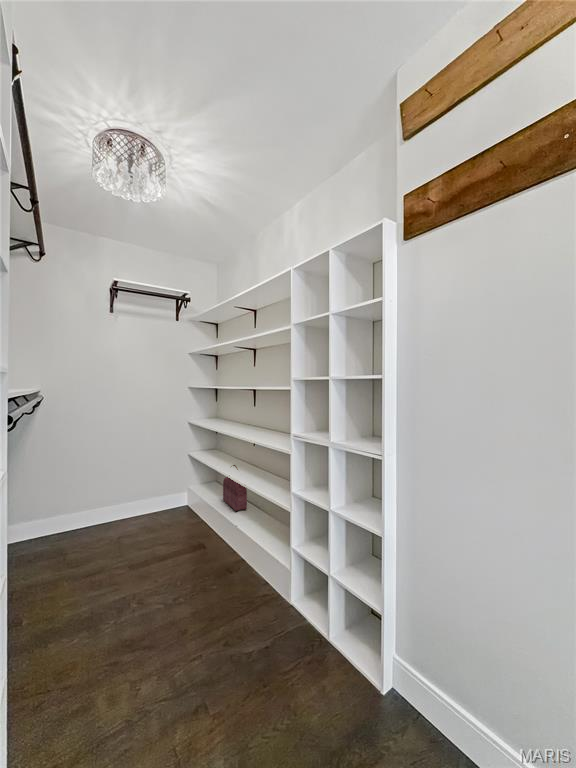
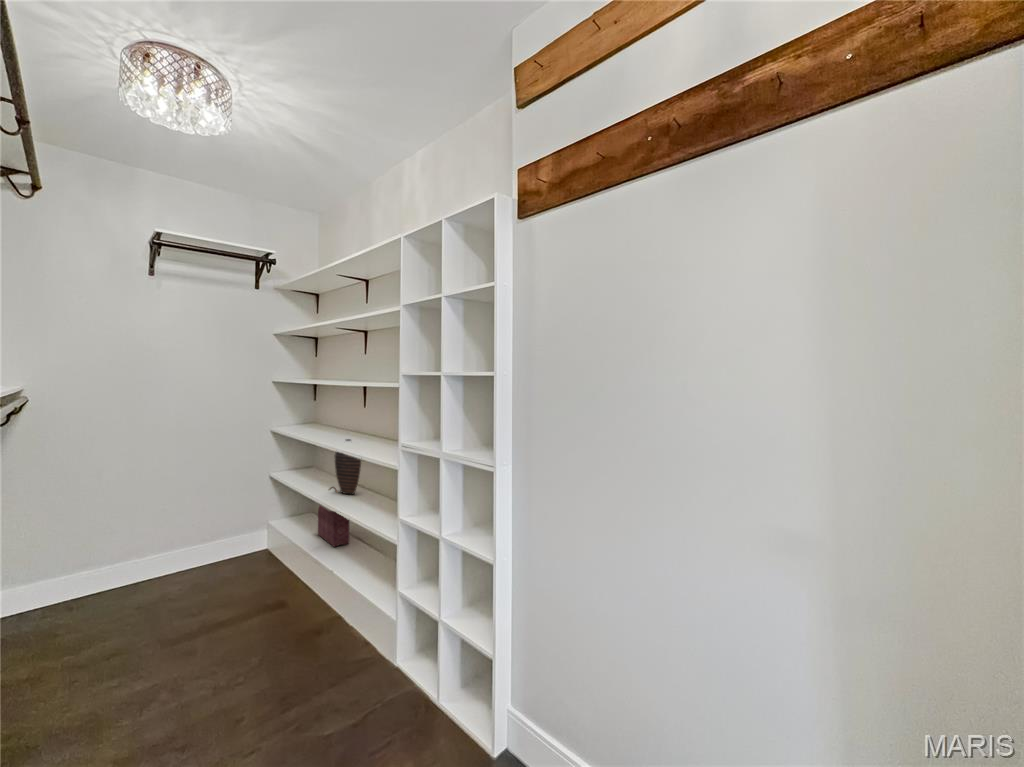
decorative vase: none [236,429,256,472] -> present [335,439,361,494]

